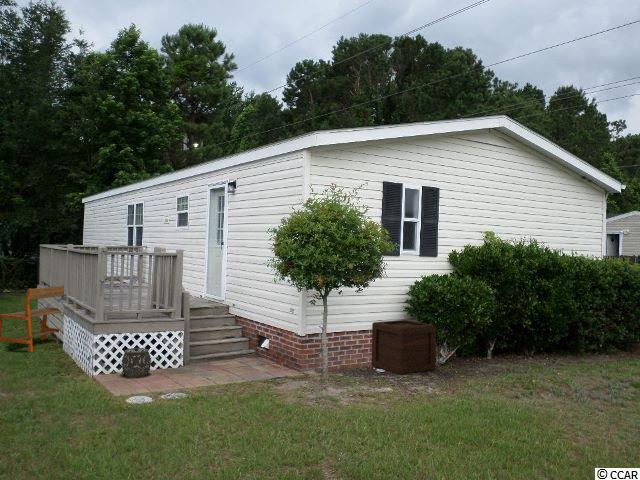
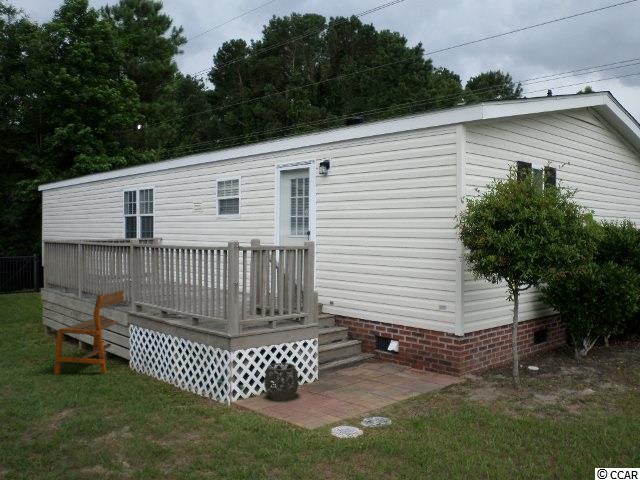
wooden crate: present [372,320,436,375] -> none [514,311,584,373]

